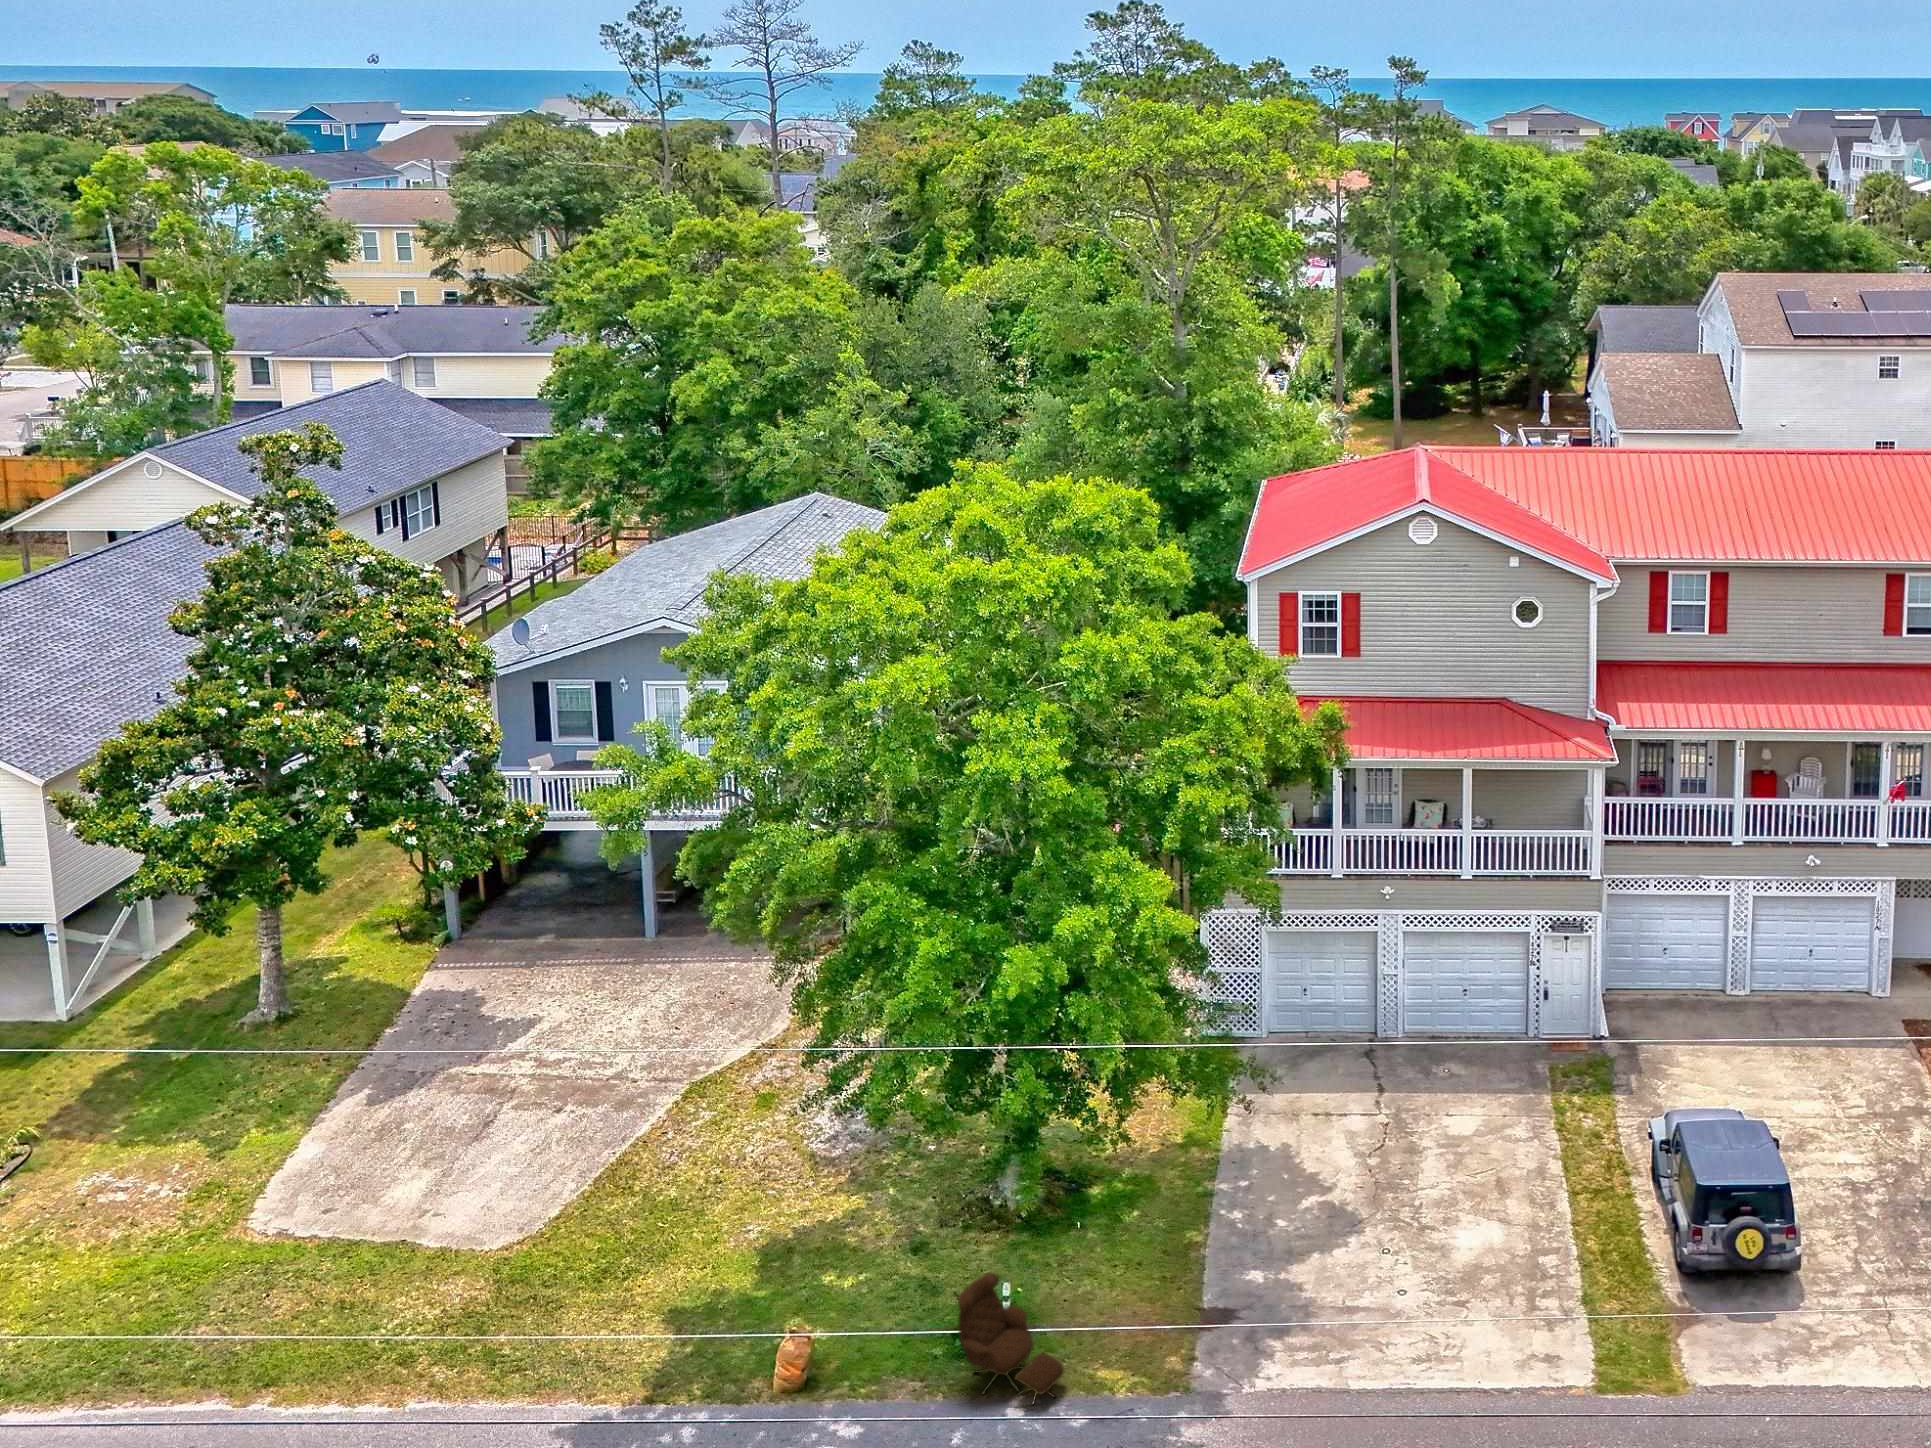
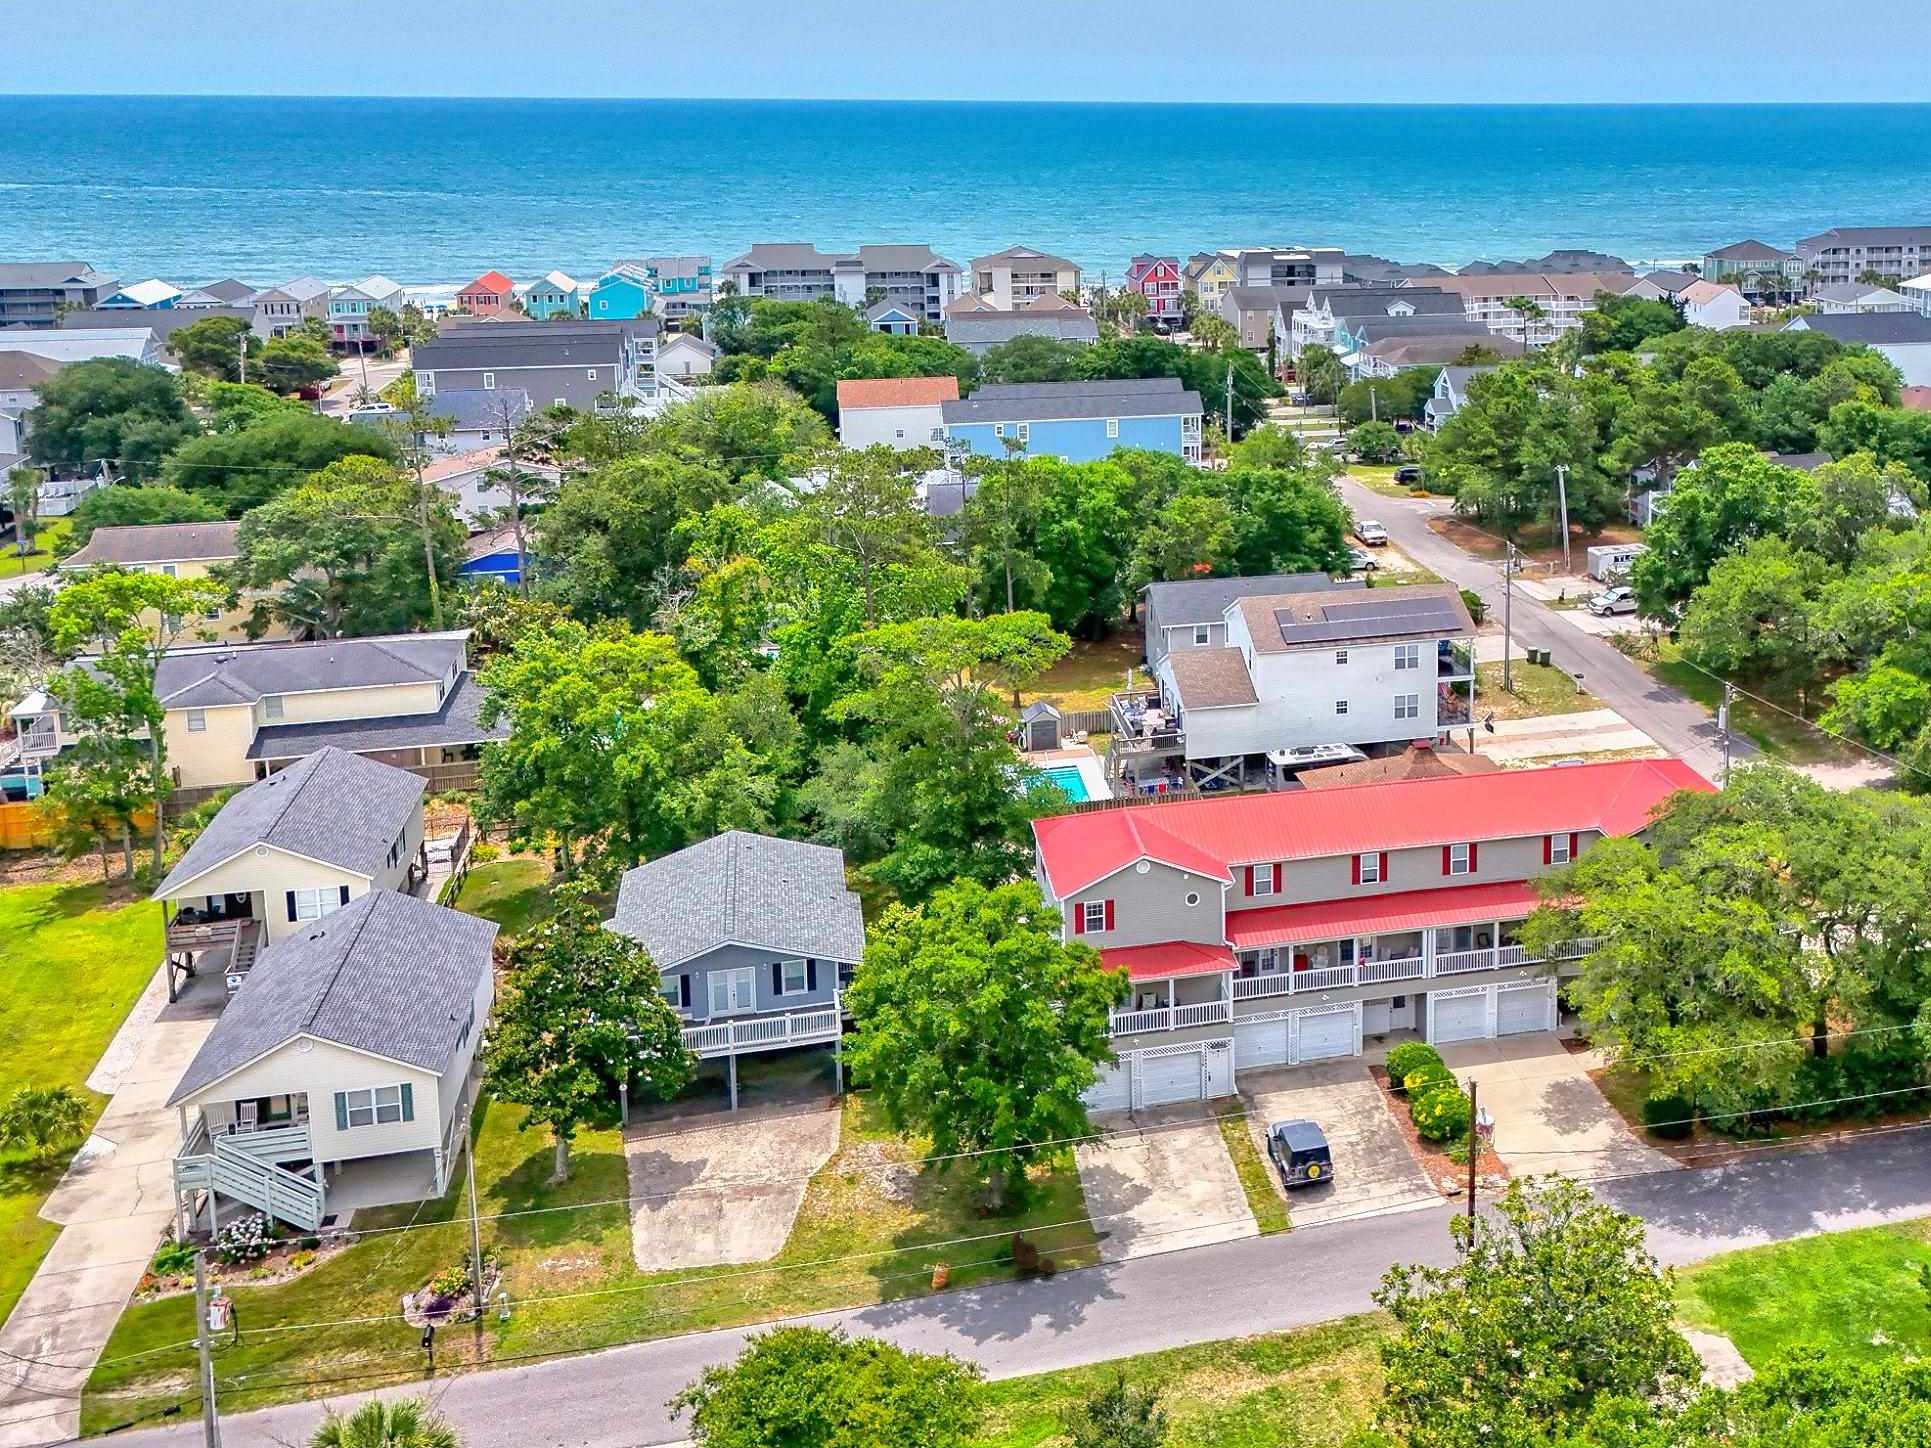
potted tree: none [962,1155,1001,1218] -> present [976,1188,992,1216]

